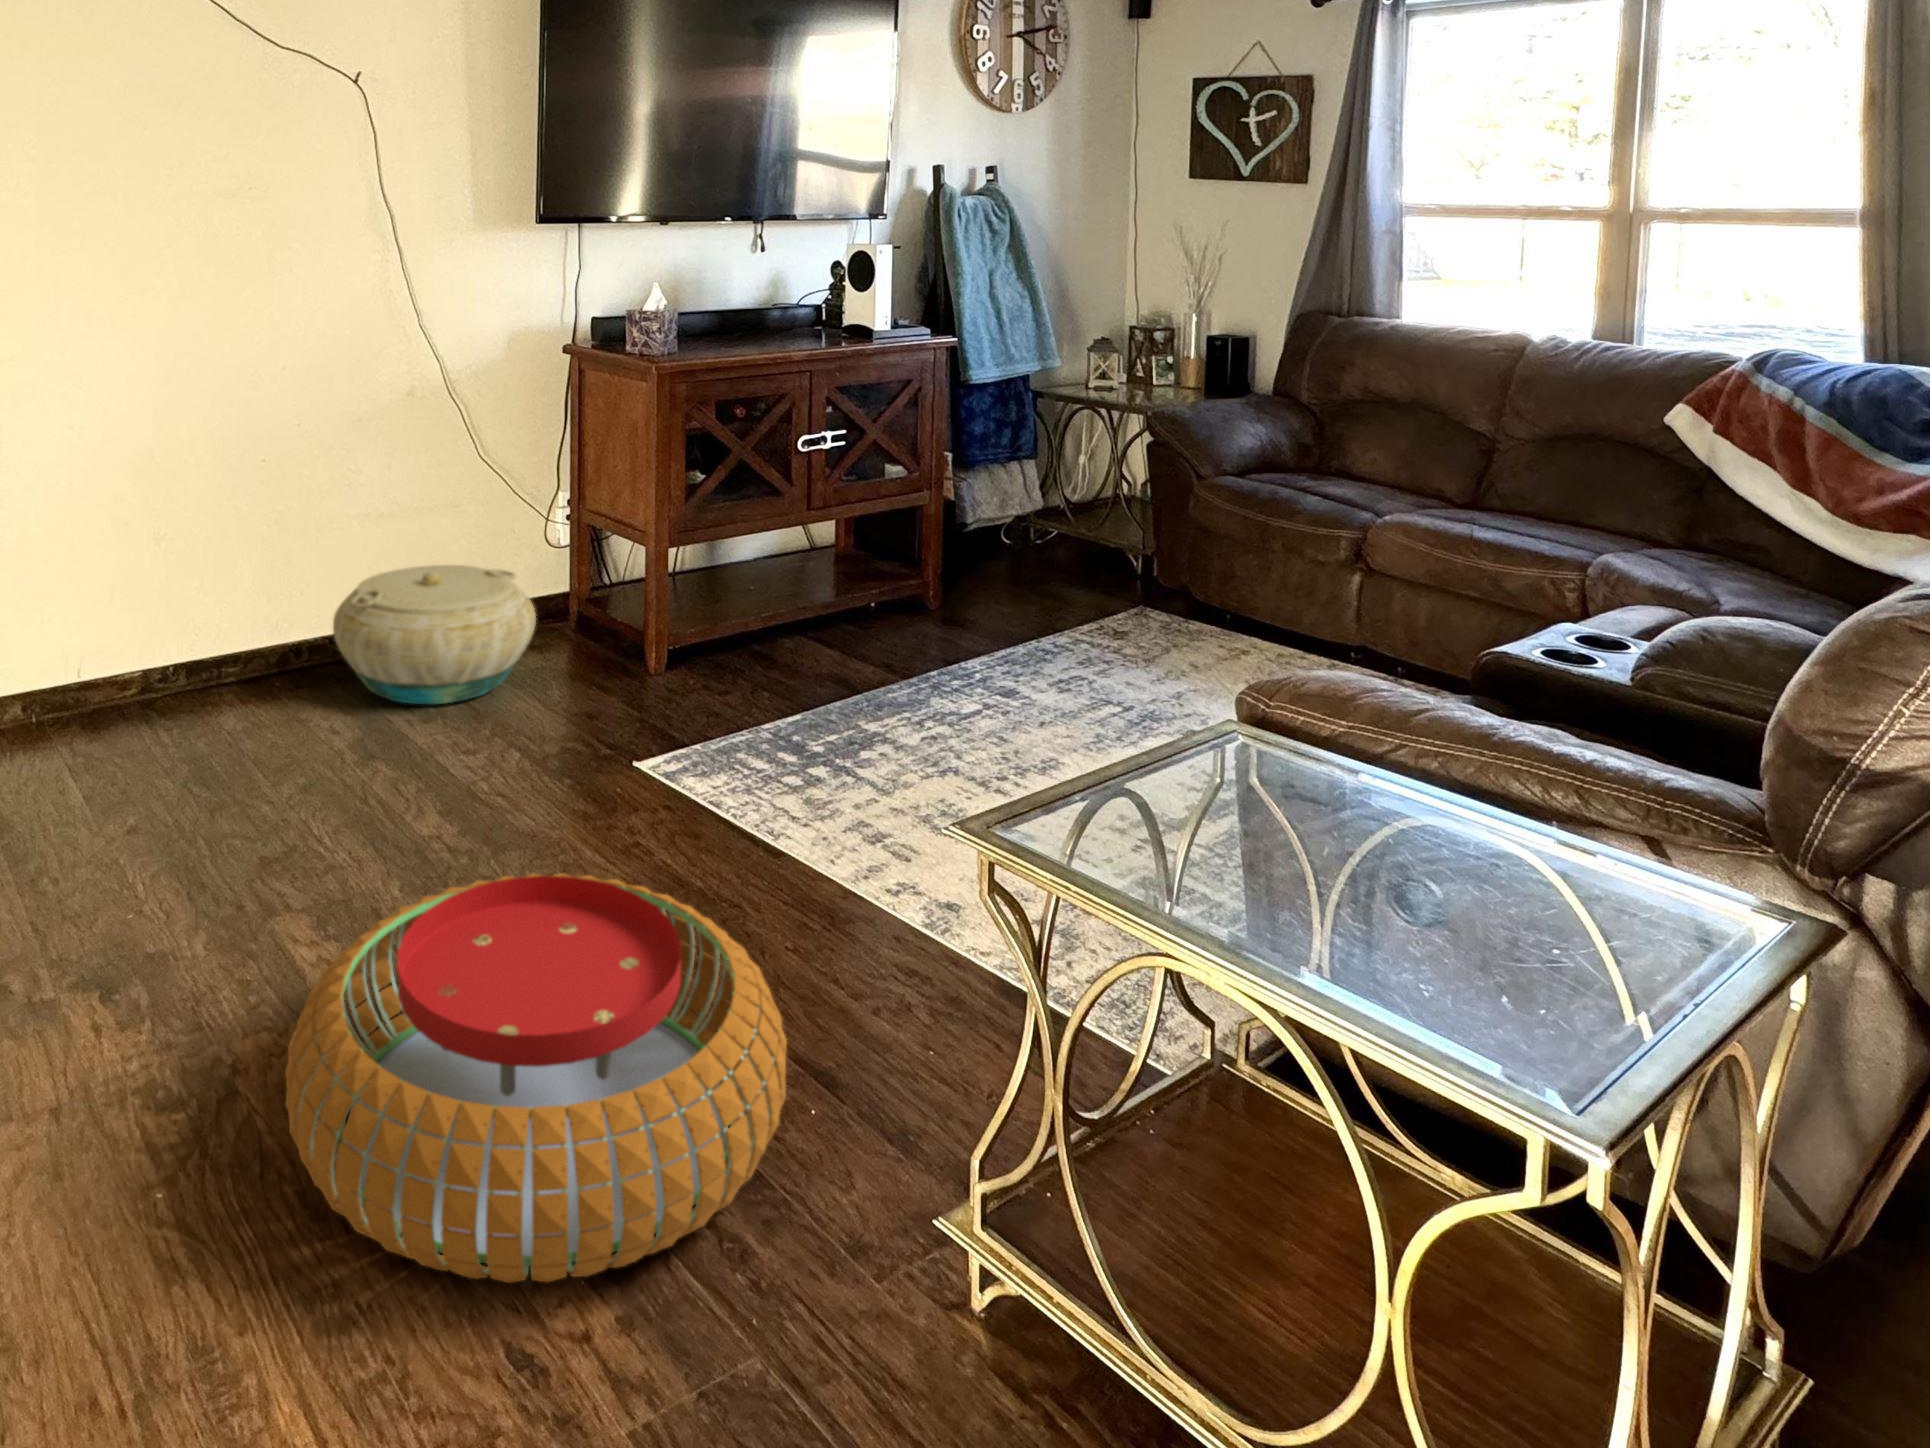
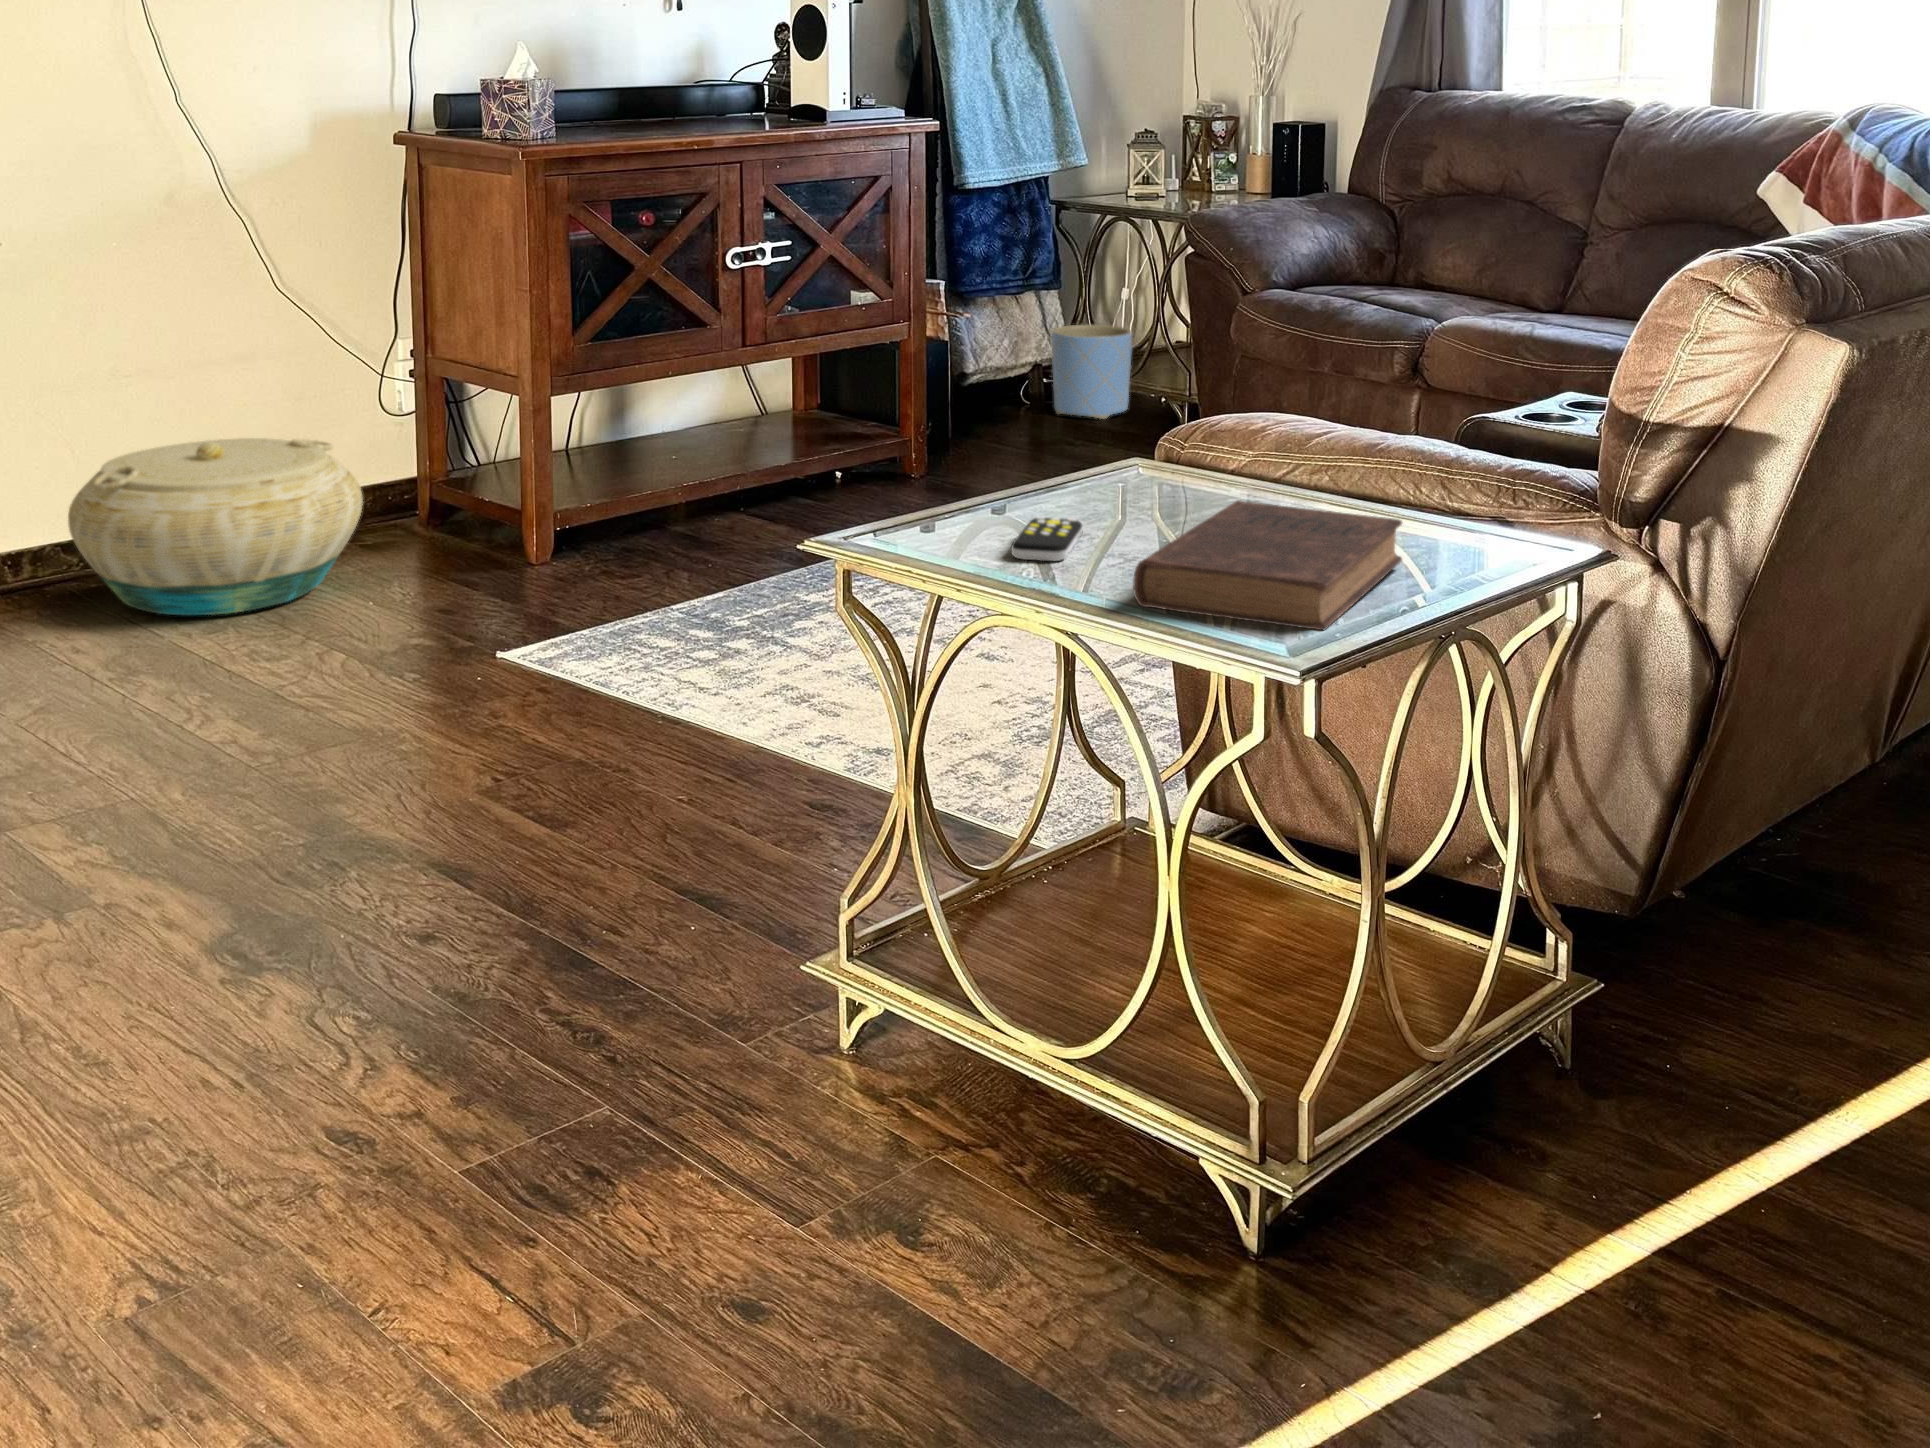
planter: none [1028,483,1091,558] -> present [1051,325,1132,419]
remote control: none [1160,806,1220,872] -> present [1011,516,1082,561]
book: none [1329,820,1595,1049] -> present [1133,500,1402,630]
pouf: present [285,873,787,1283] -> none [47,711,655,1082]

